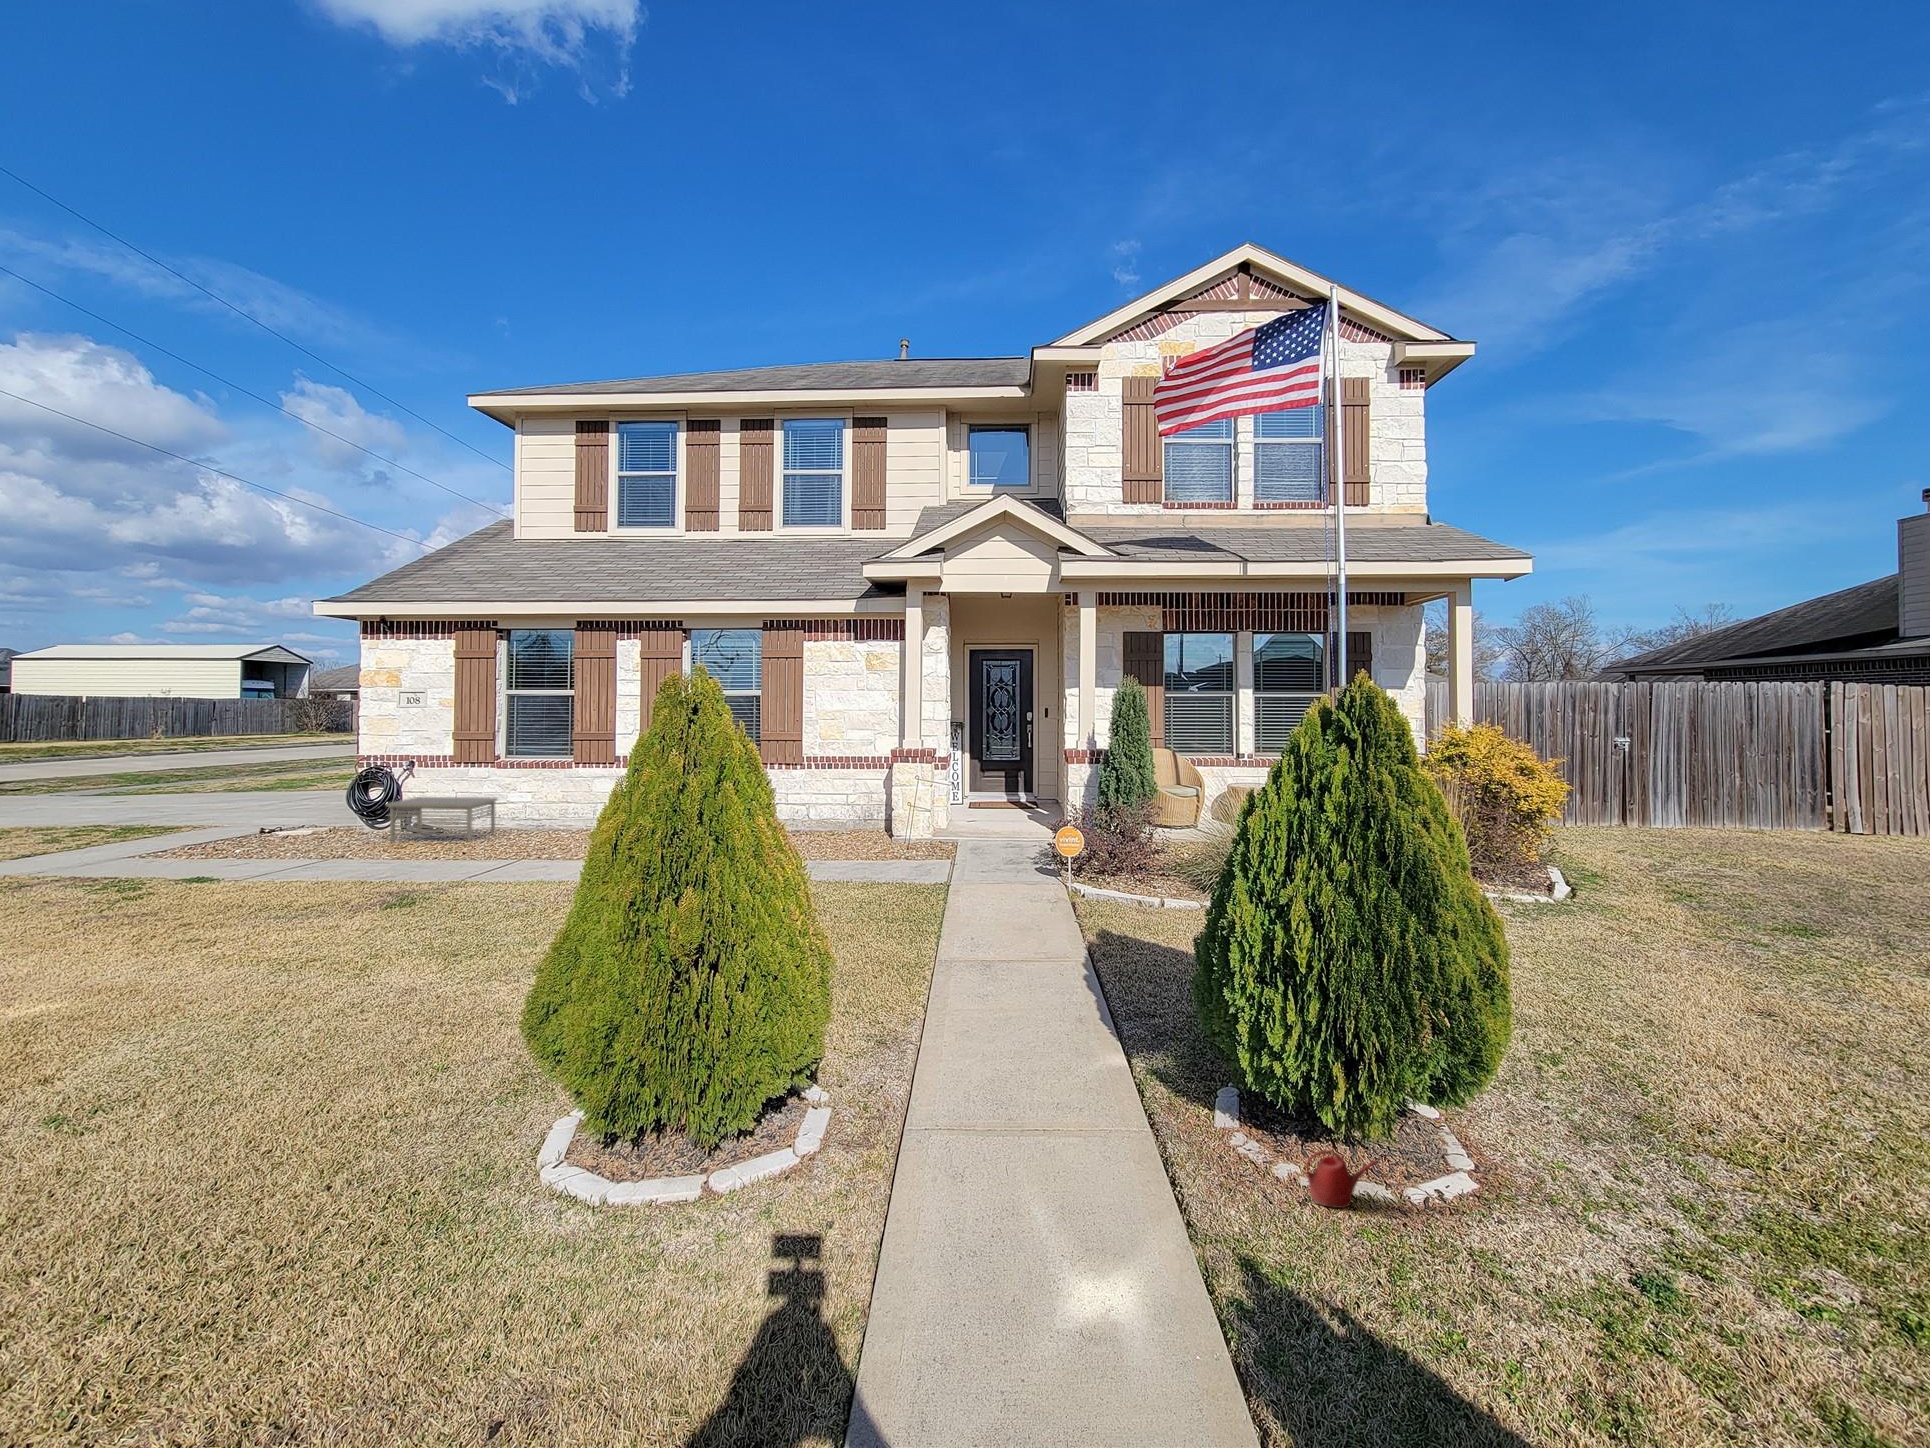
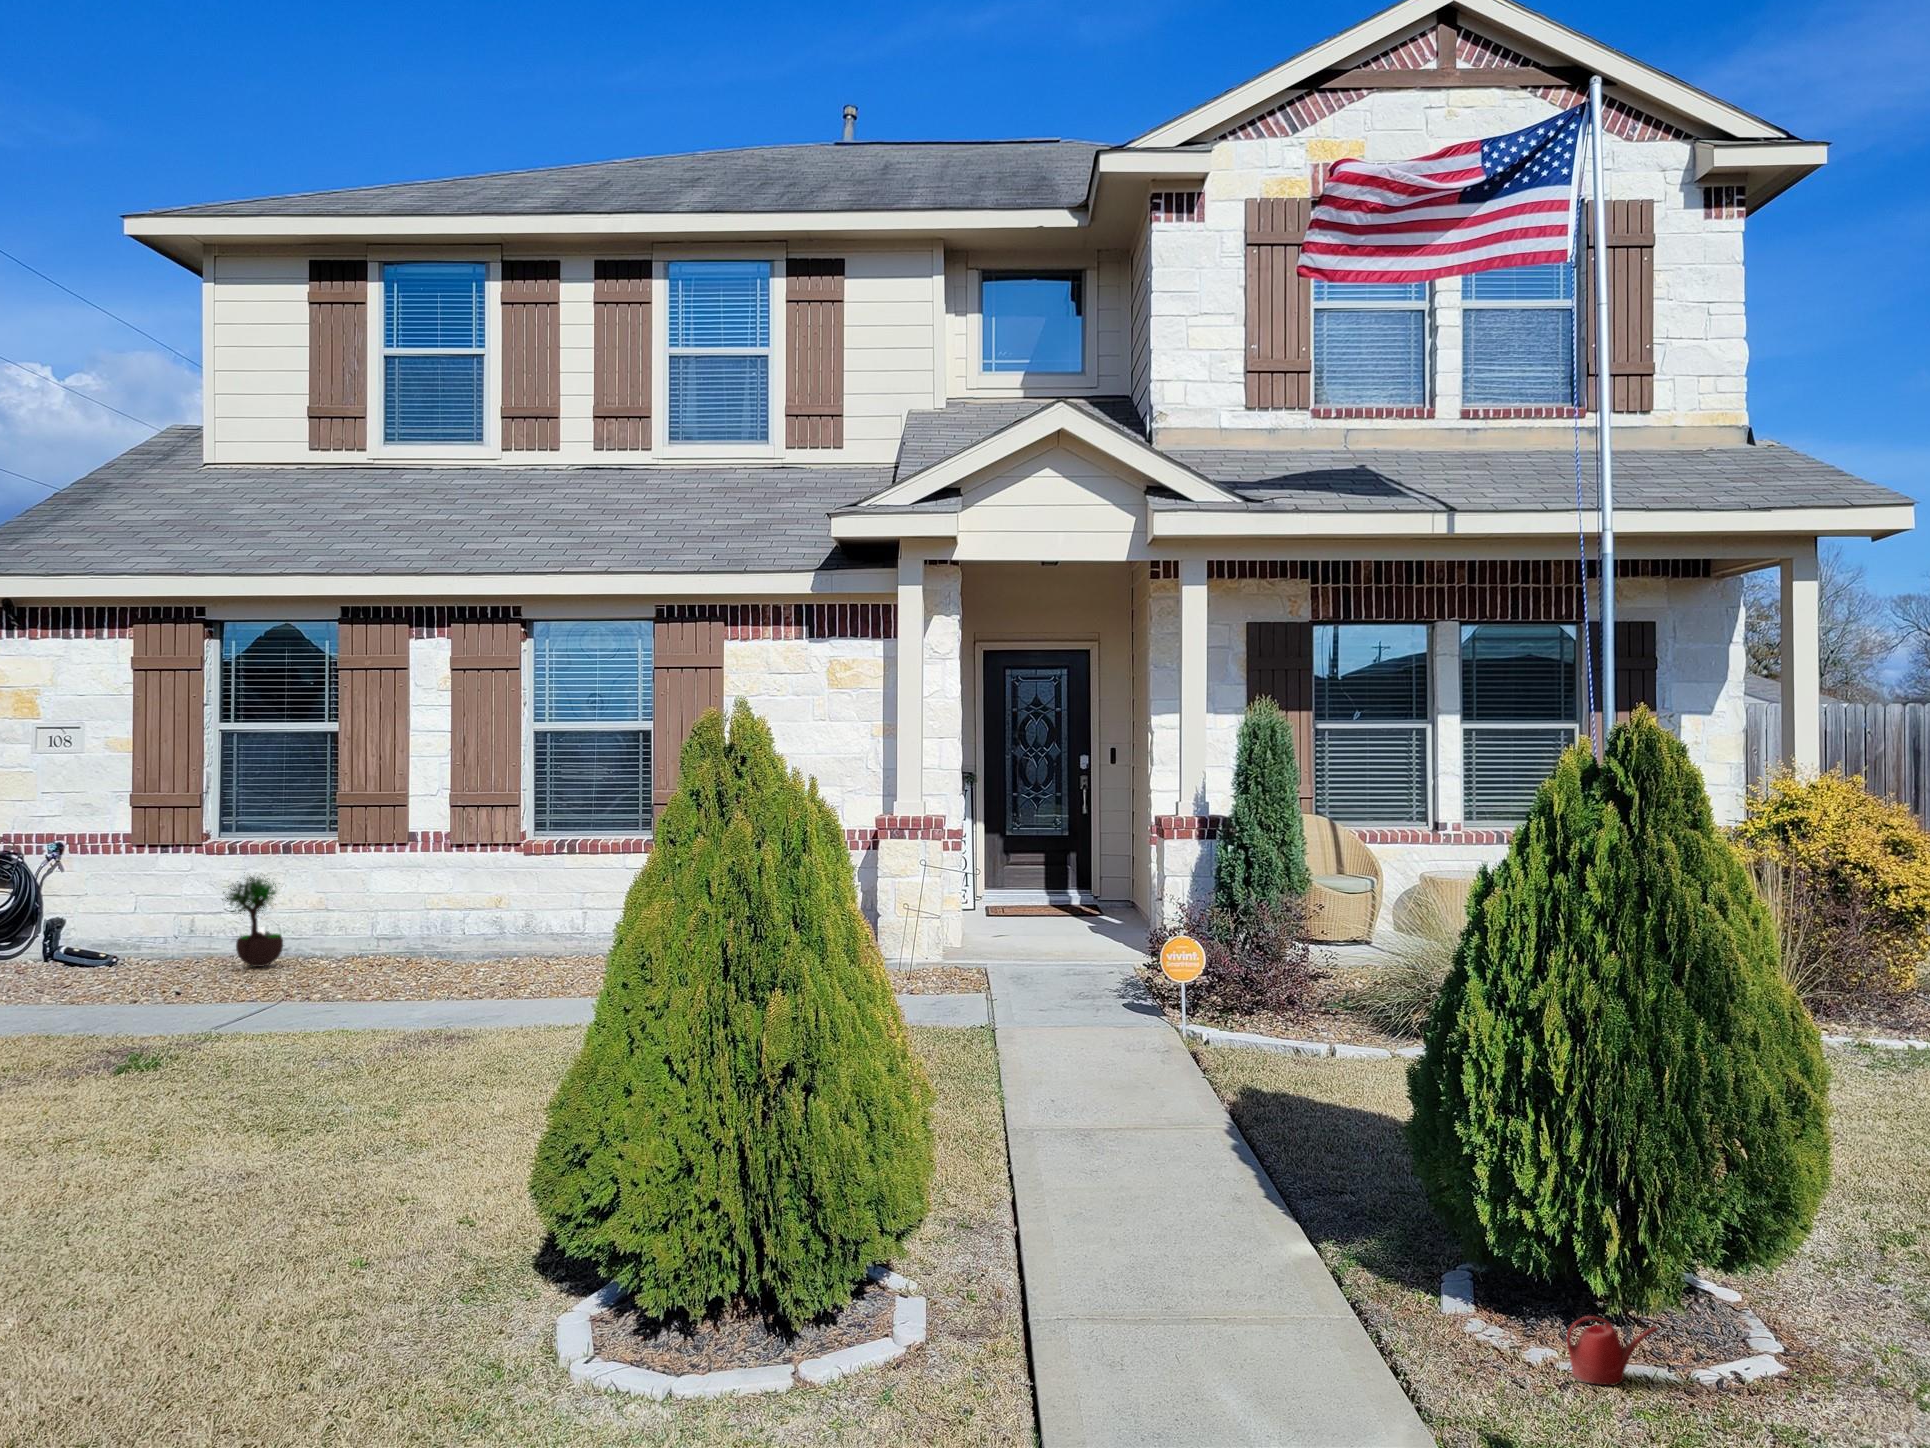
potted tree: none [504,775,545,835] -> present [222,872,283,967]
storage bench: present [386,797,497,841] -> none [22,904,202,977]

